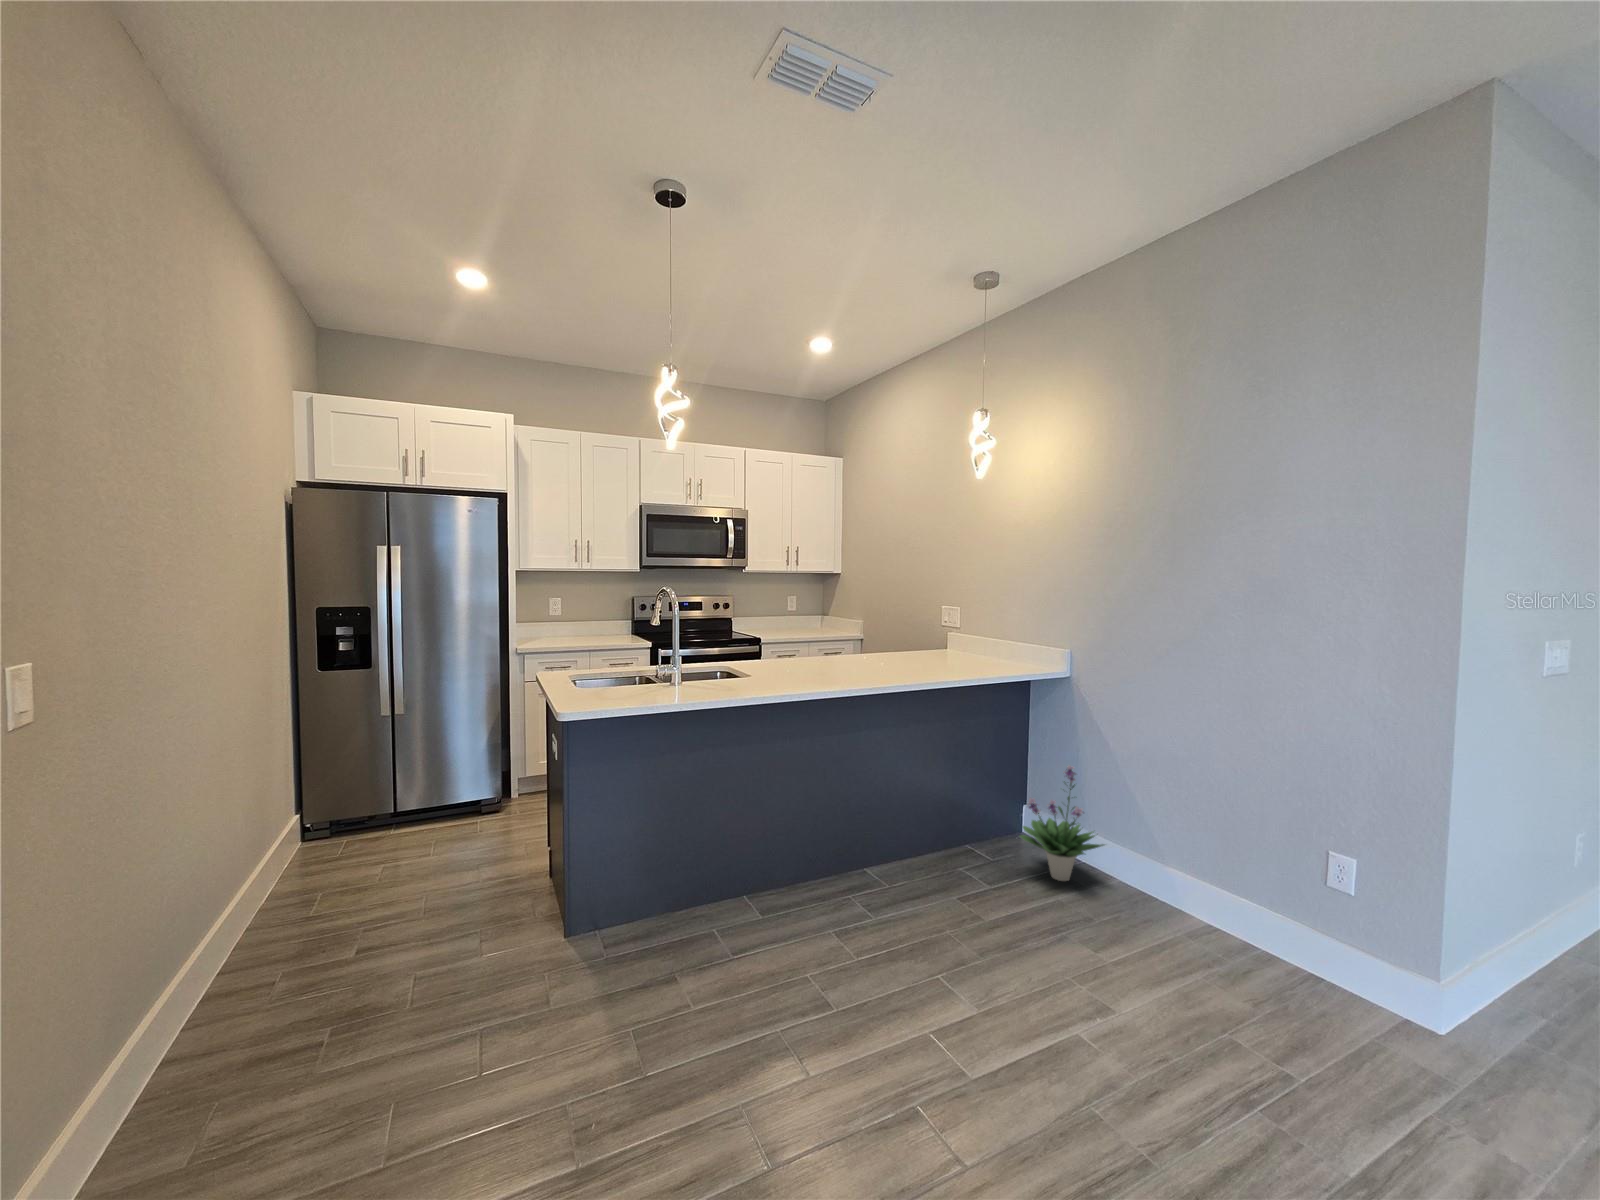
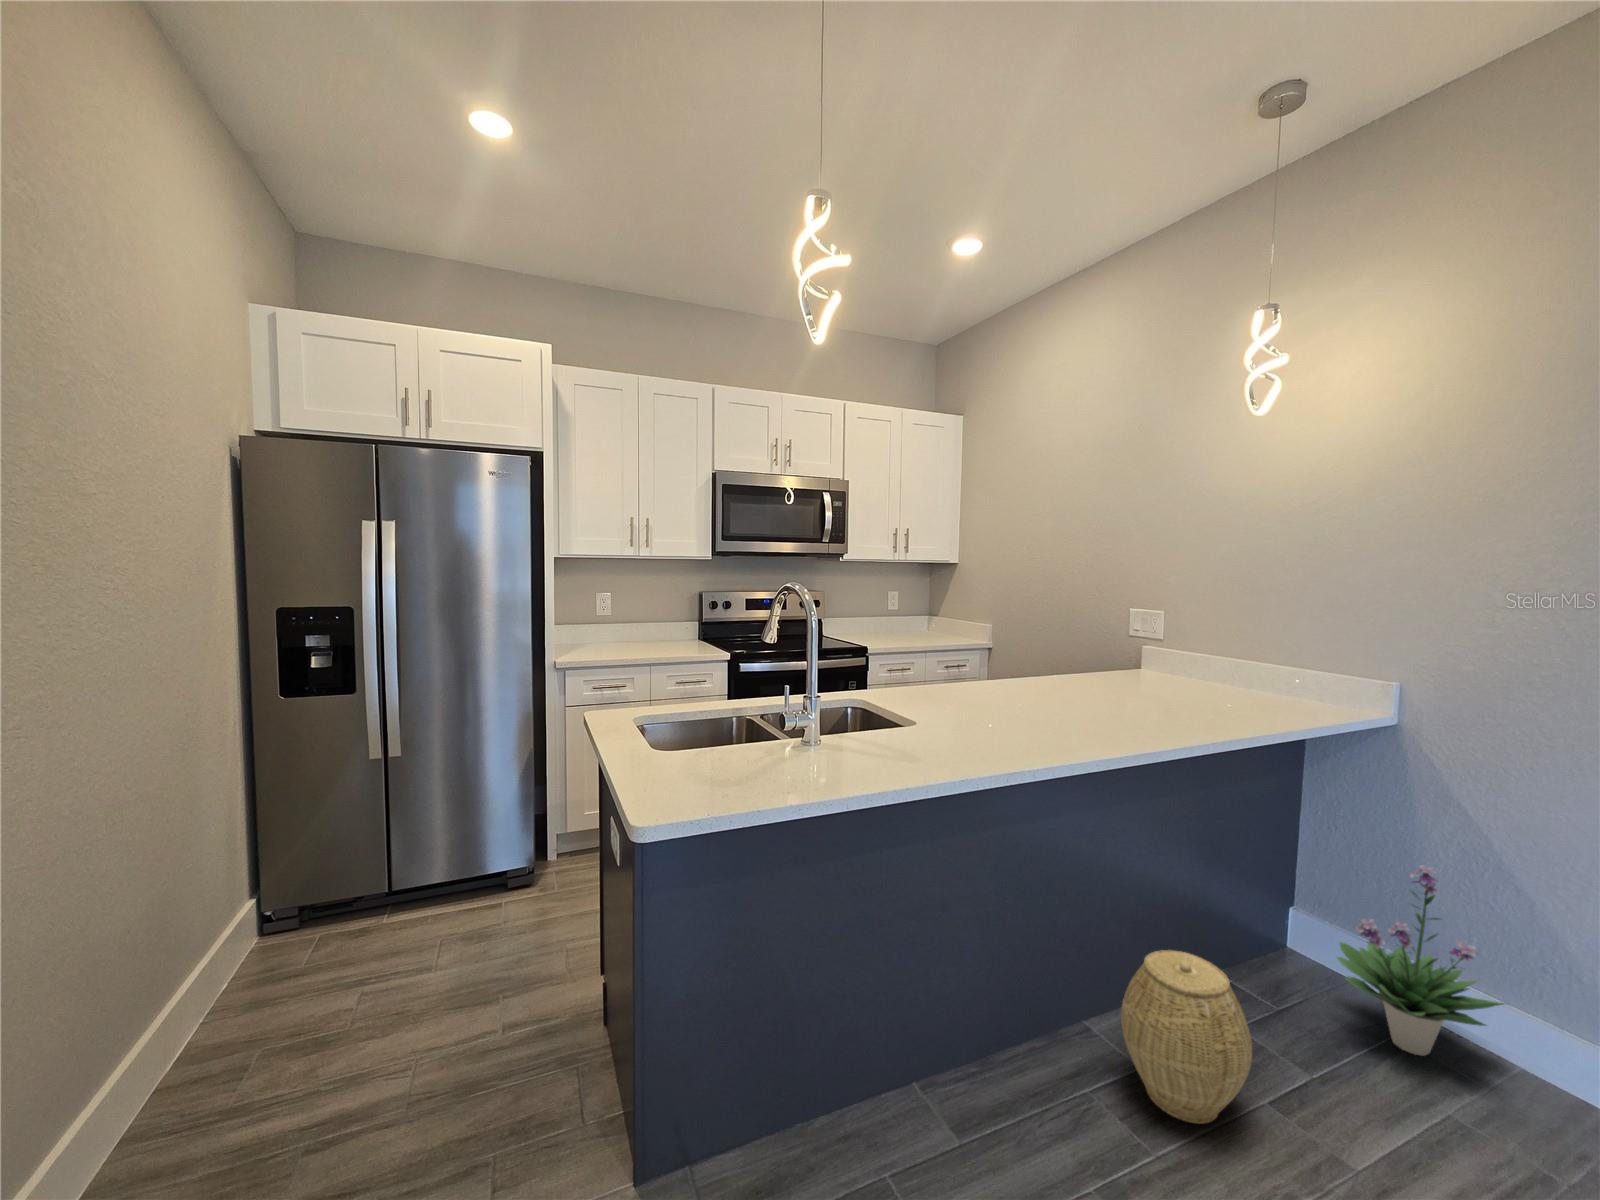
woven basket: none [870,816,940,912] -> present [1121,950,1252,1124]

